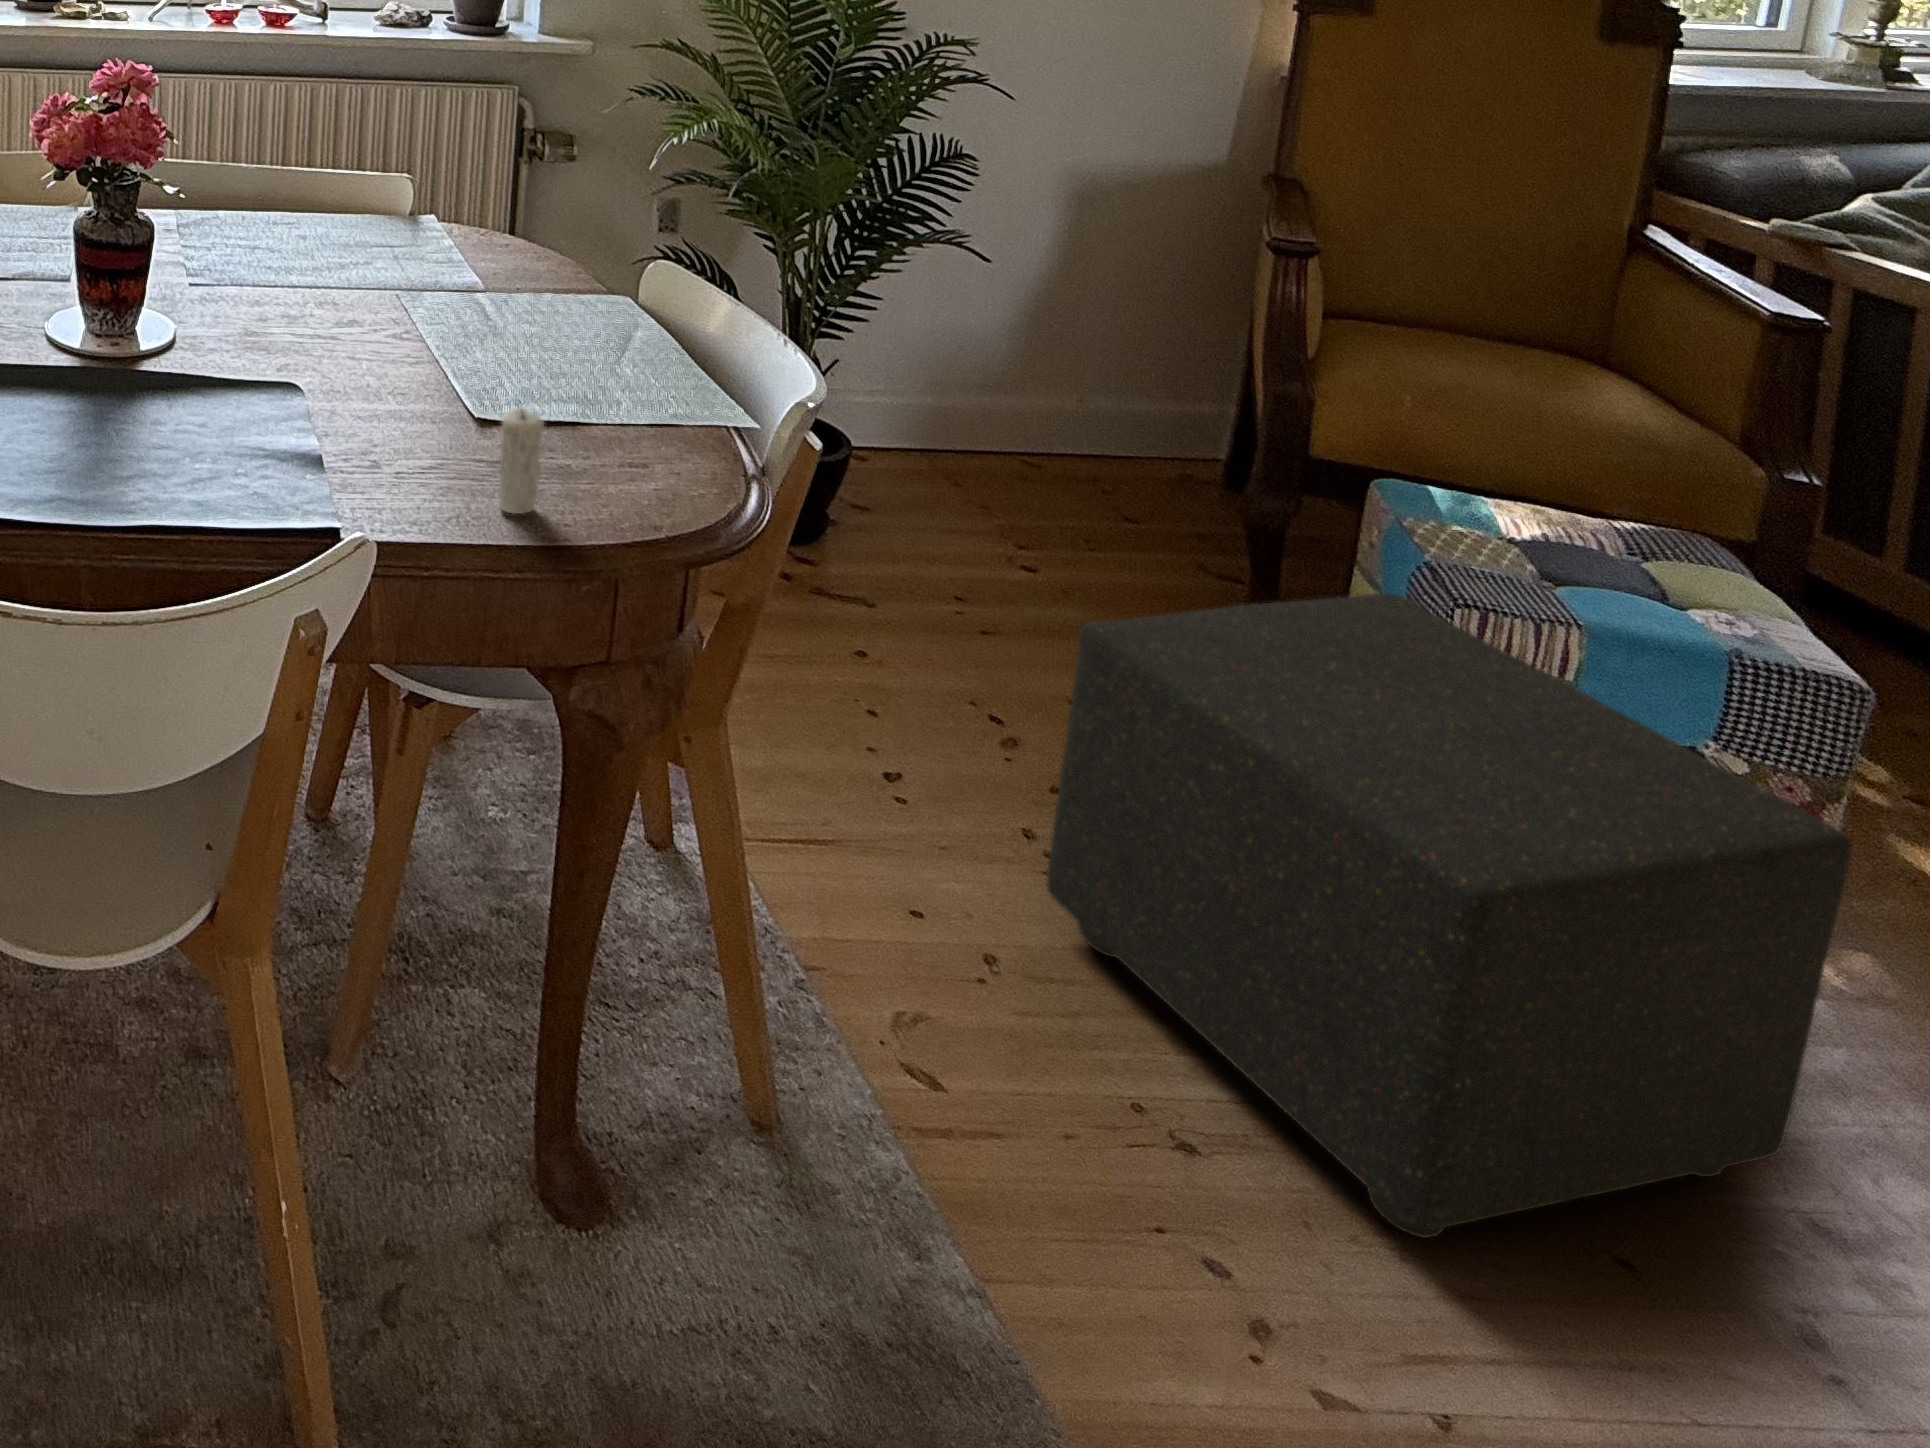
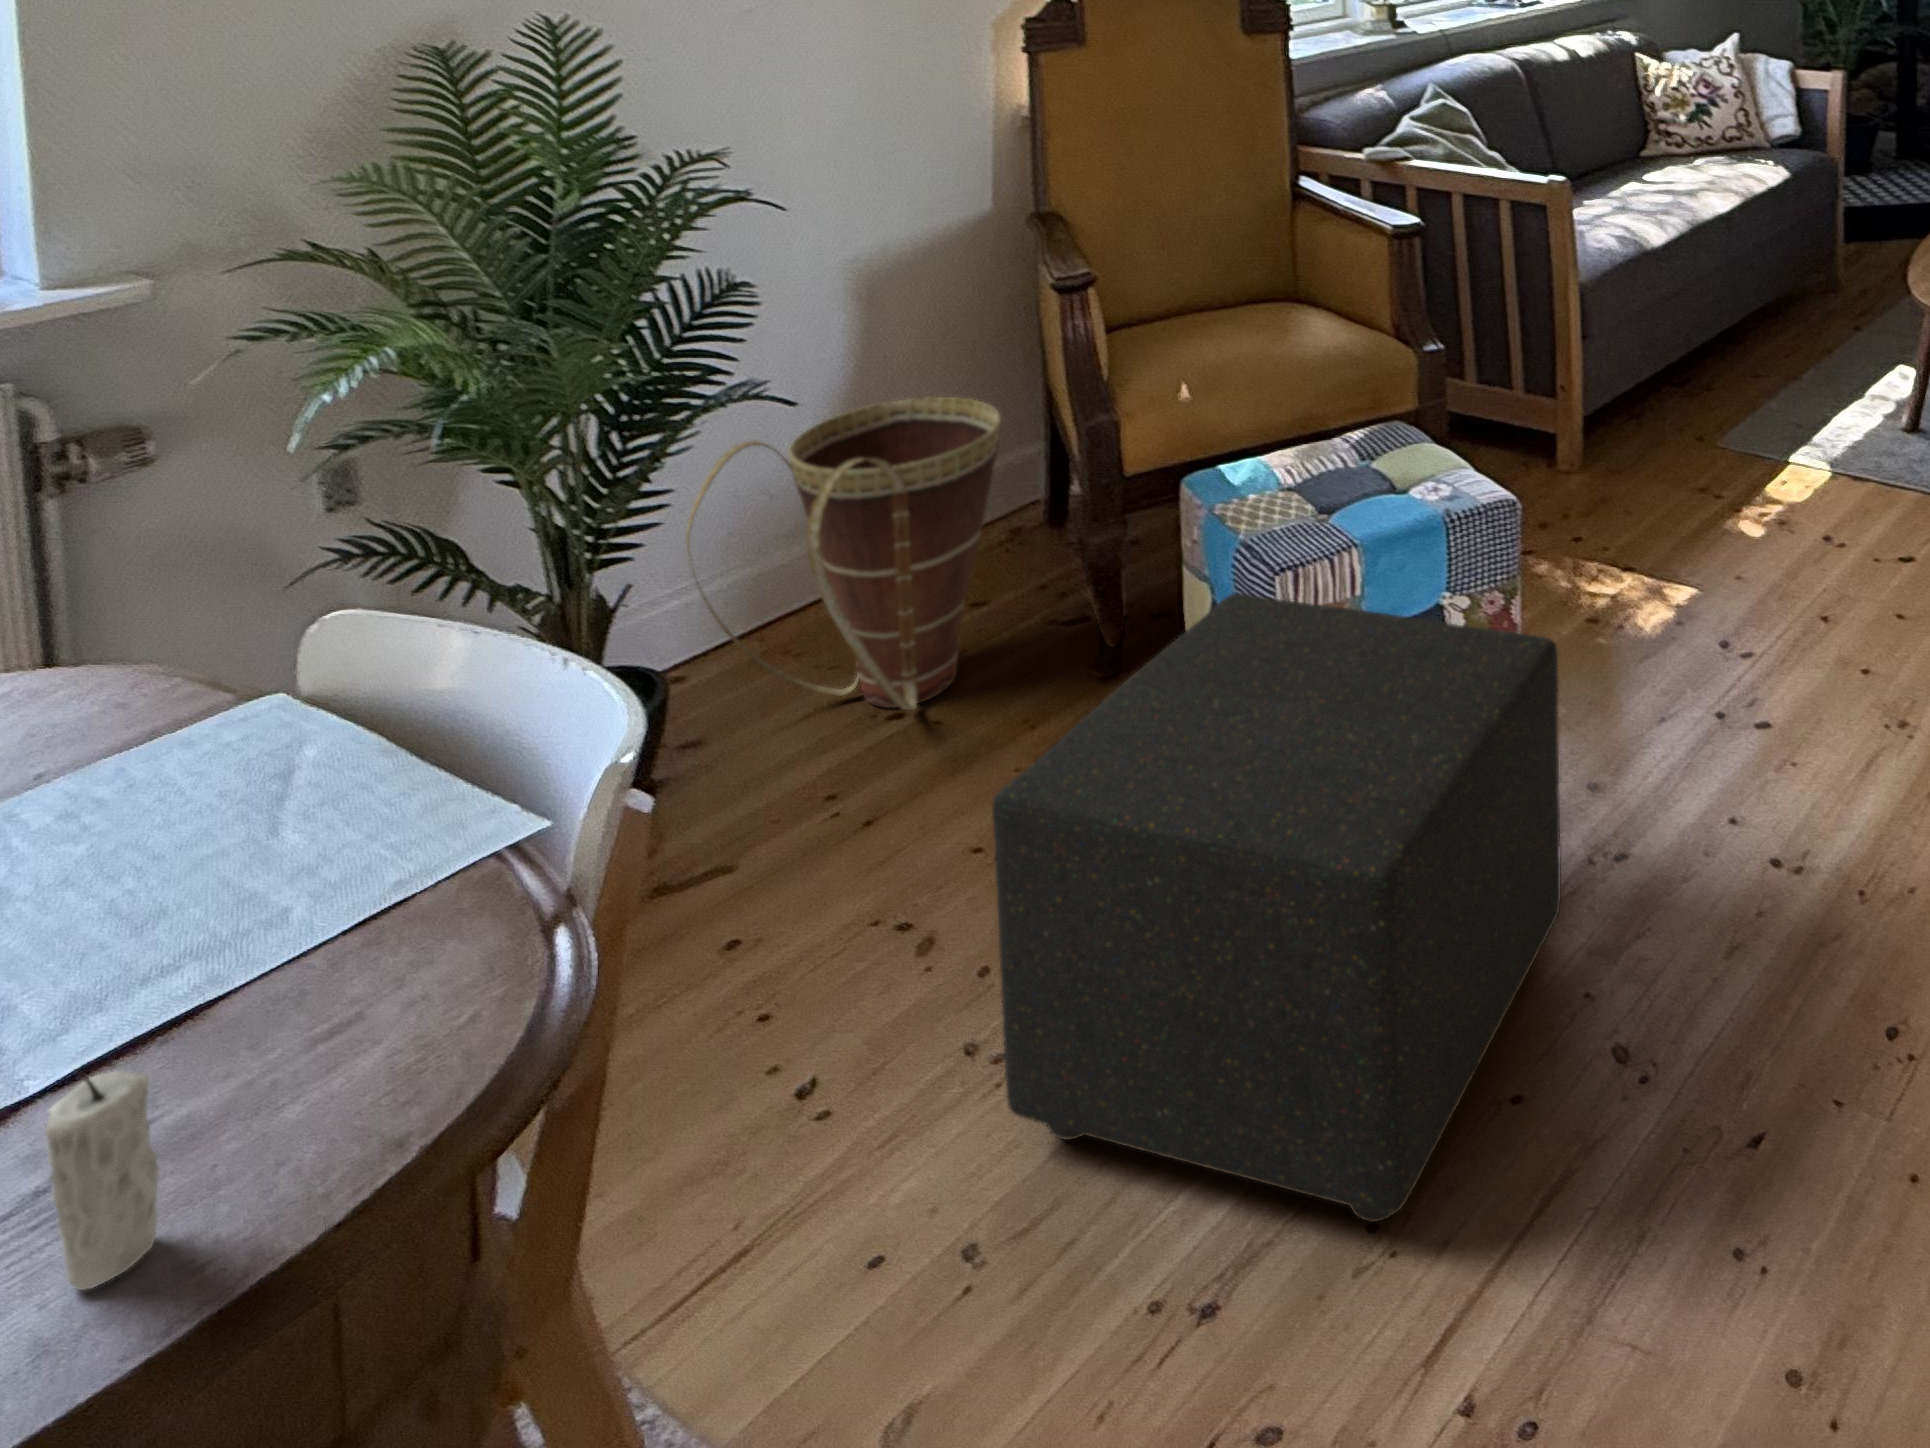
basket: none [885,284,1187,573] -> present [686,397,1001,710]

